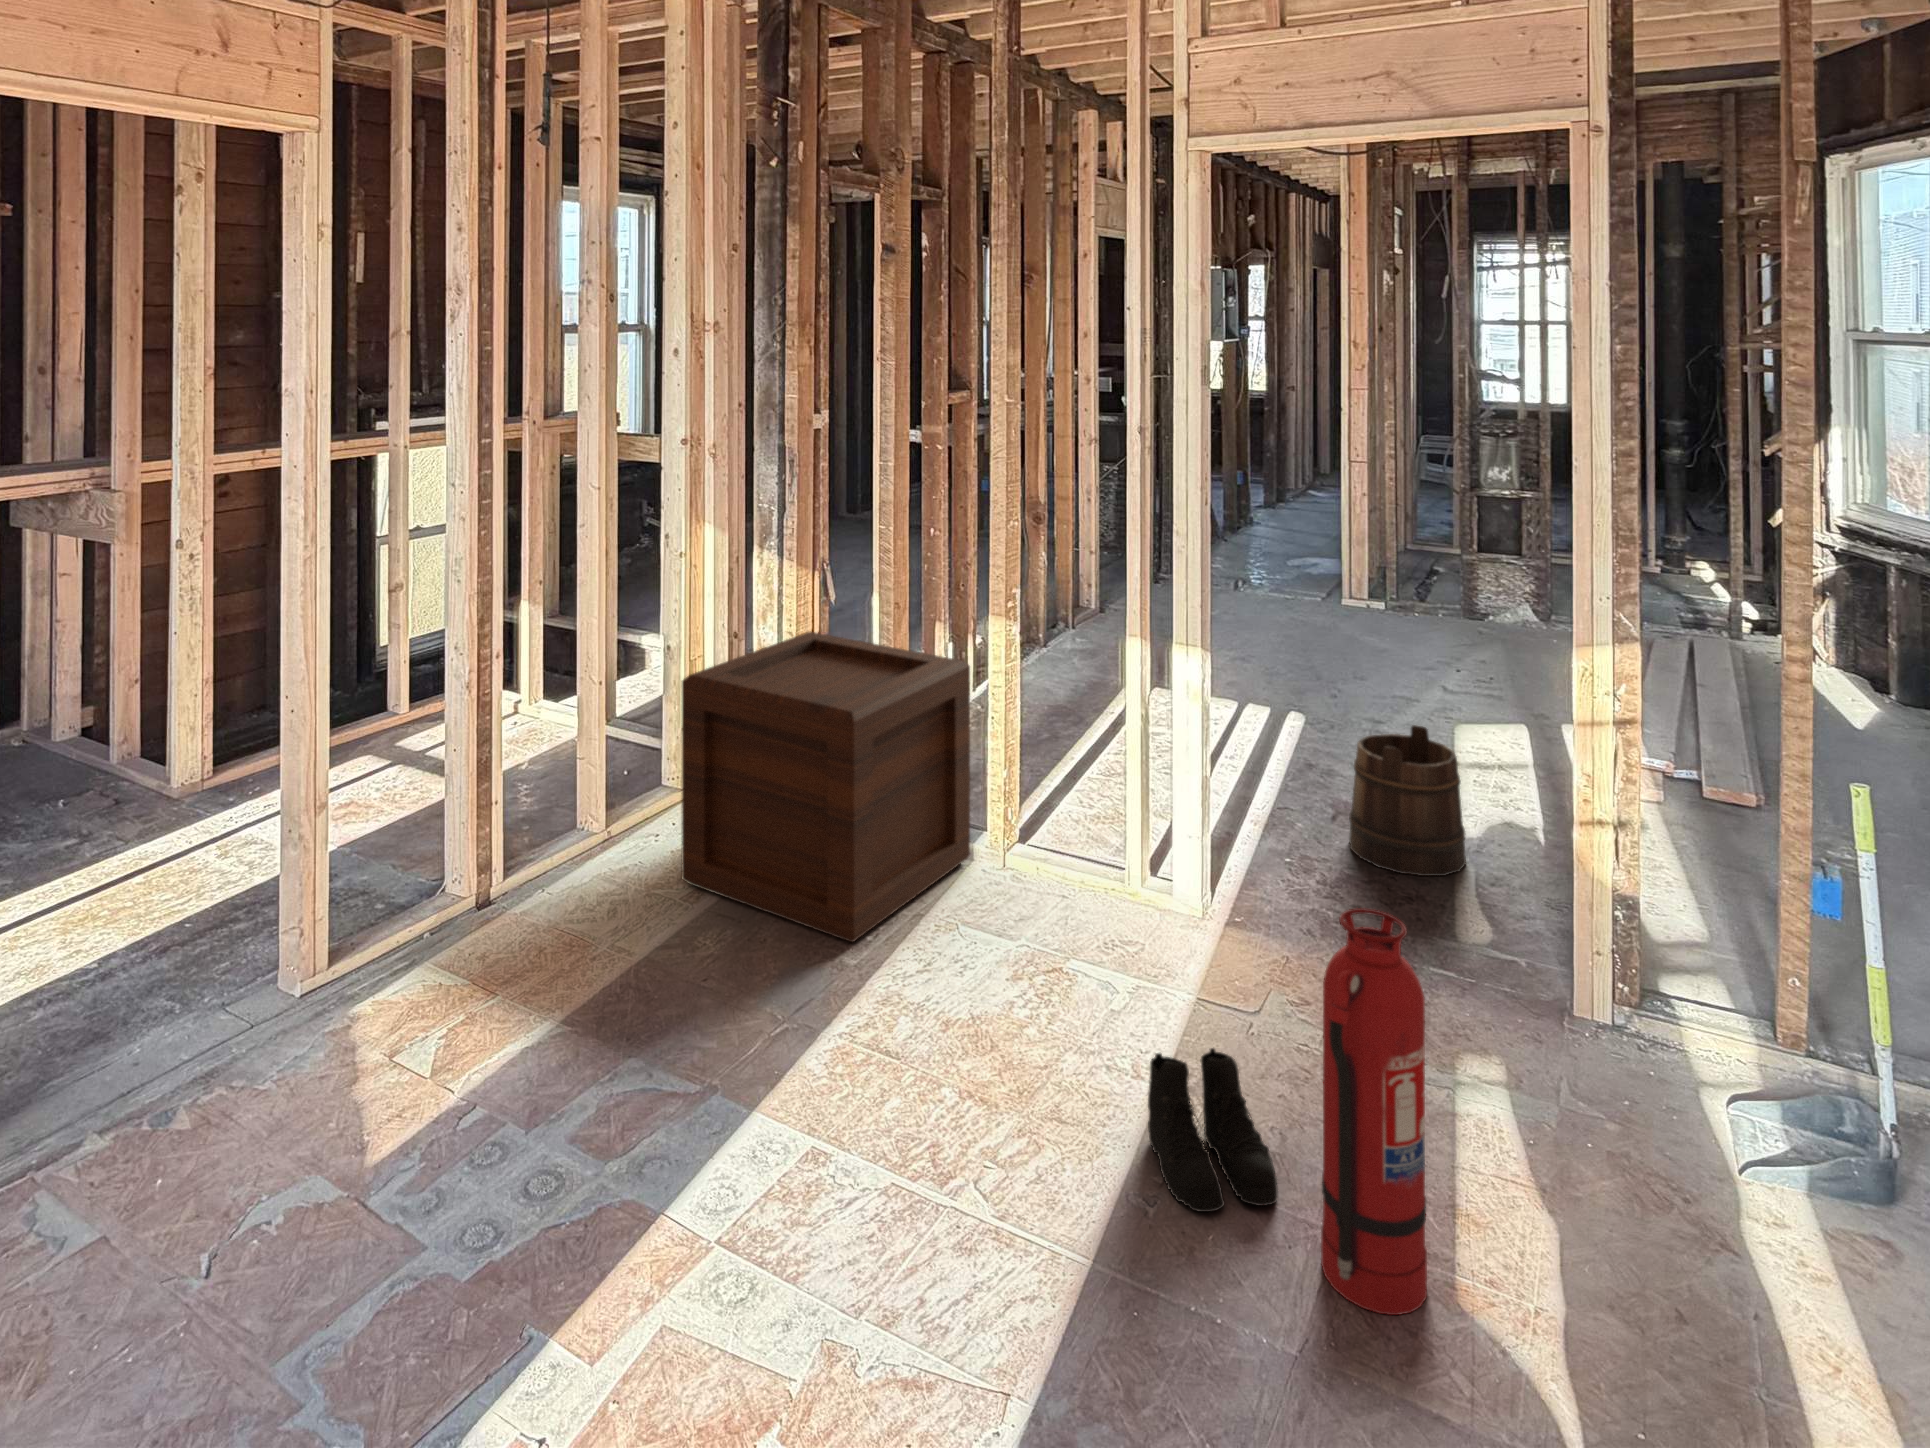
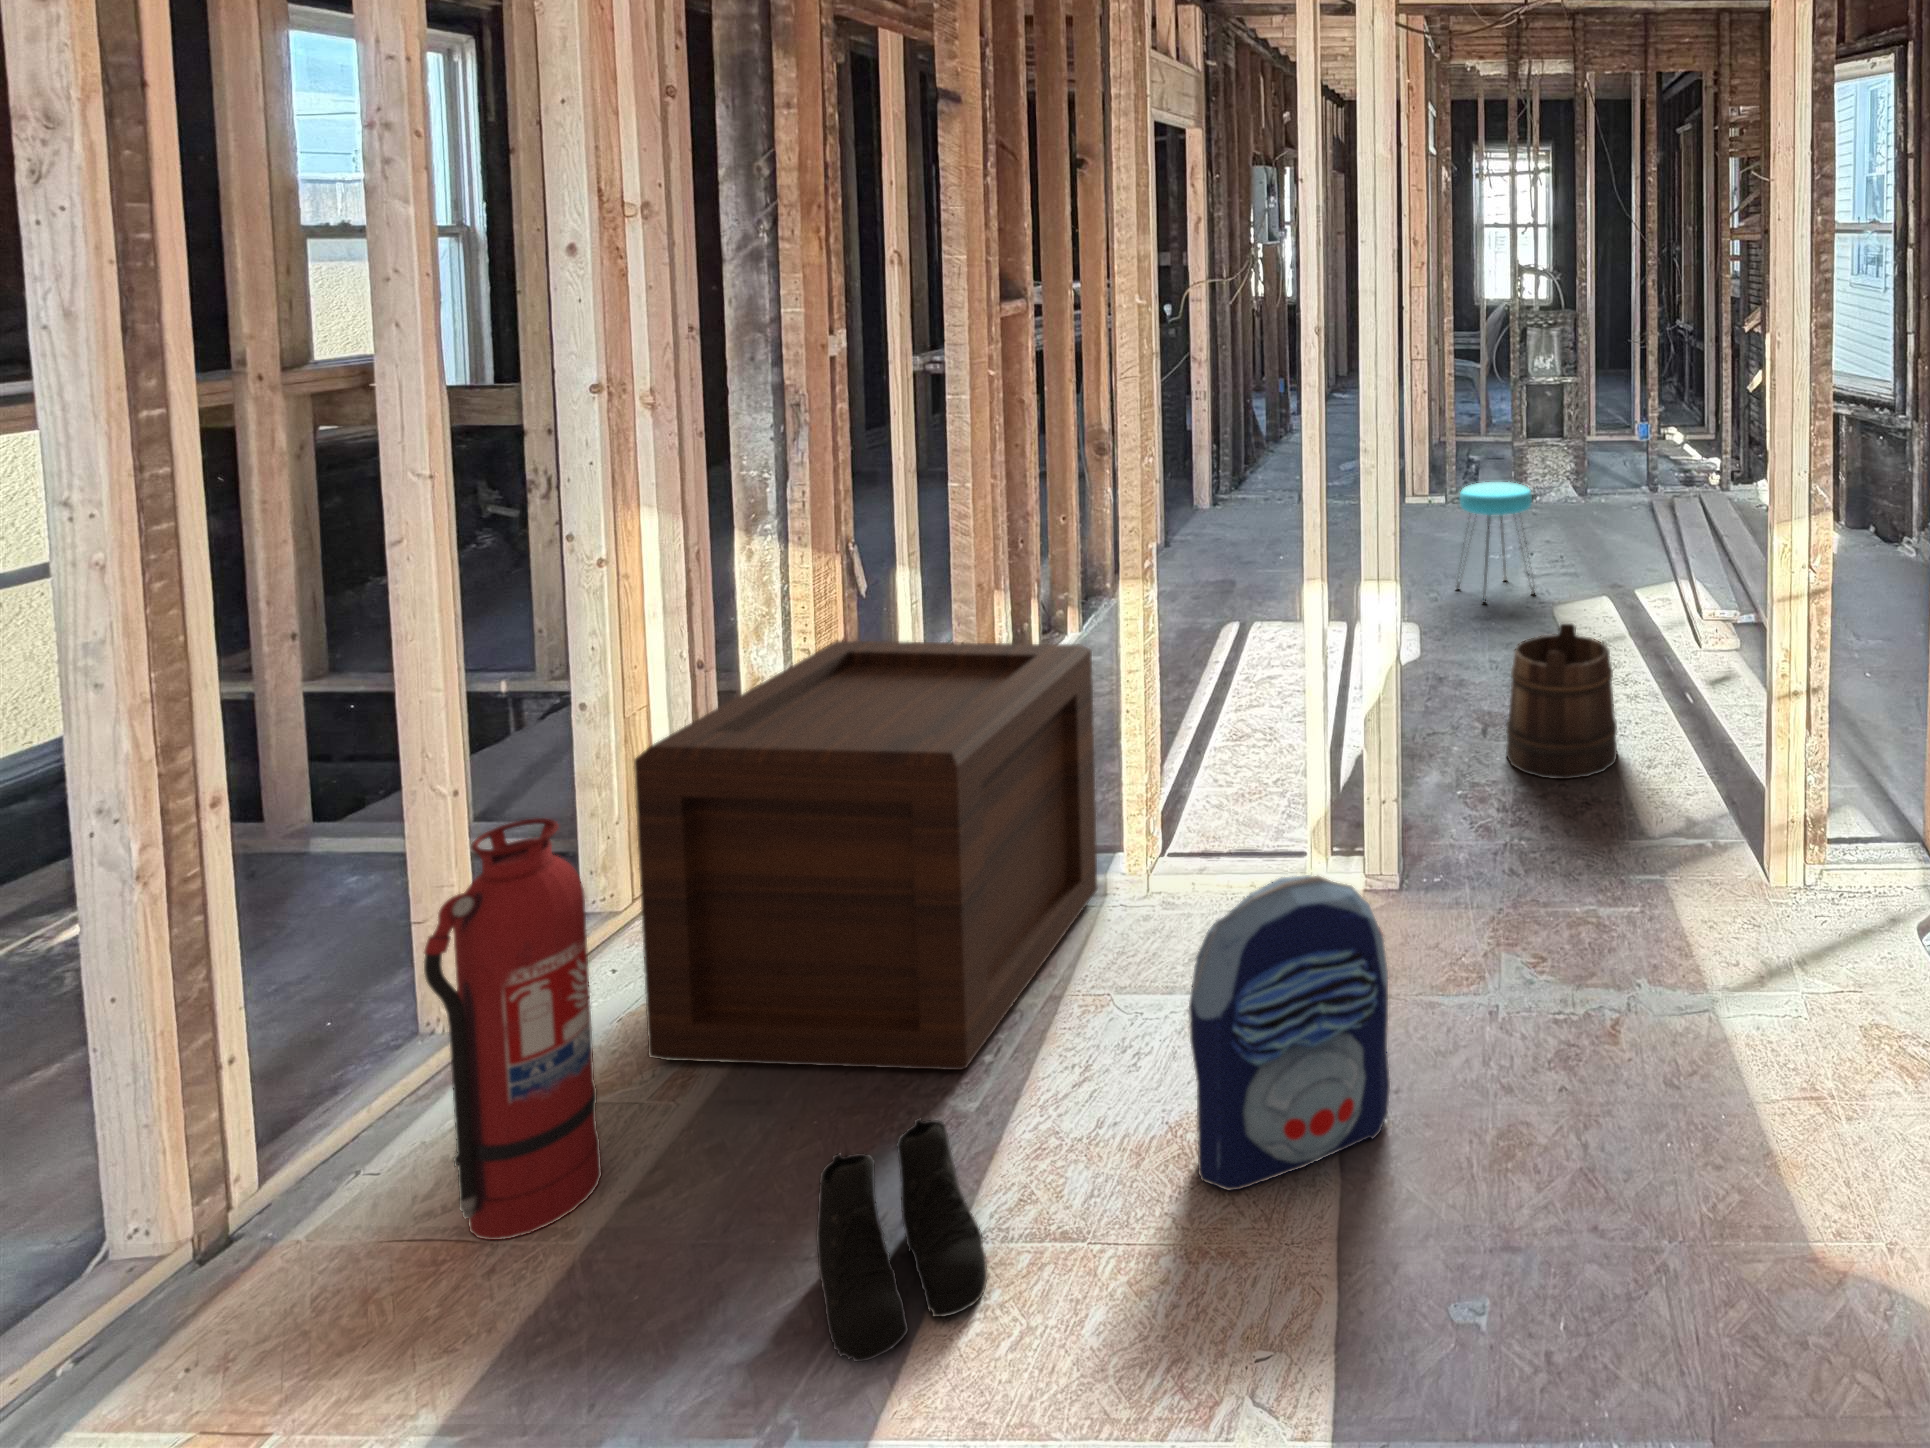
stool: none [1364,588,1449,708] -> present [1456,482,1535,602]
backpack: none [980,847,1133,1075] -> present [1189,875,1390,1190]
fire extinguisher: present [1321,908,1427,1315] -> present [424,818,602,1240]
boots: present [1148,1048,1278,1212] -> present [816,1118,988,1362]

